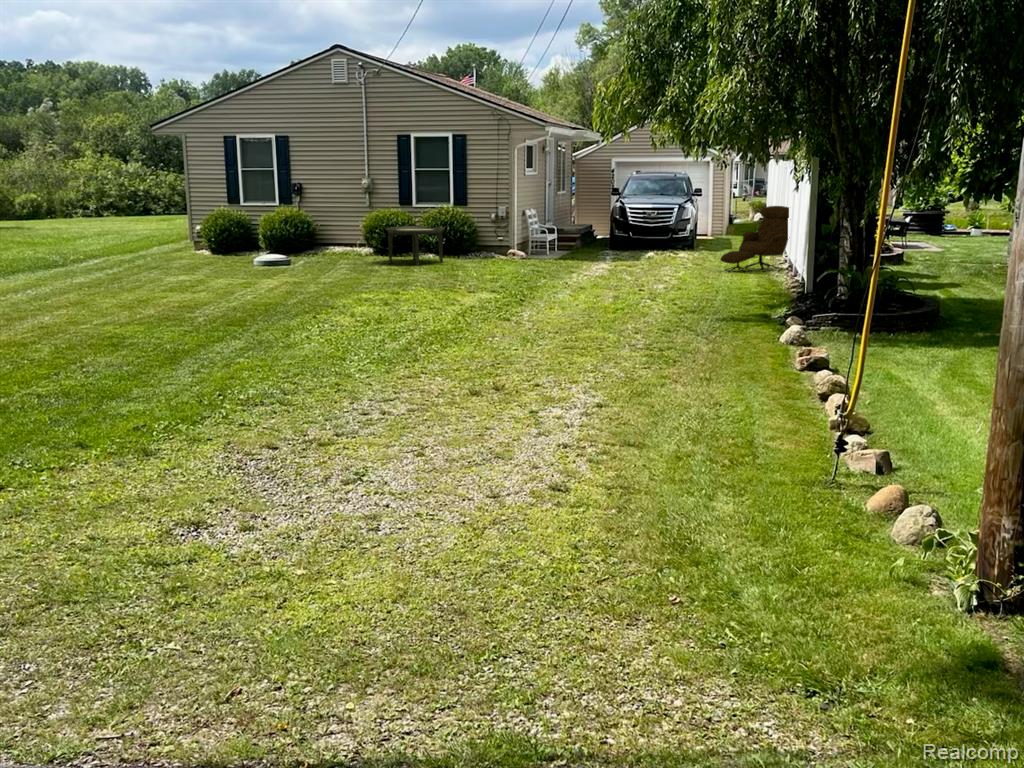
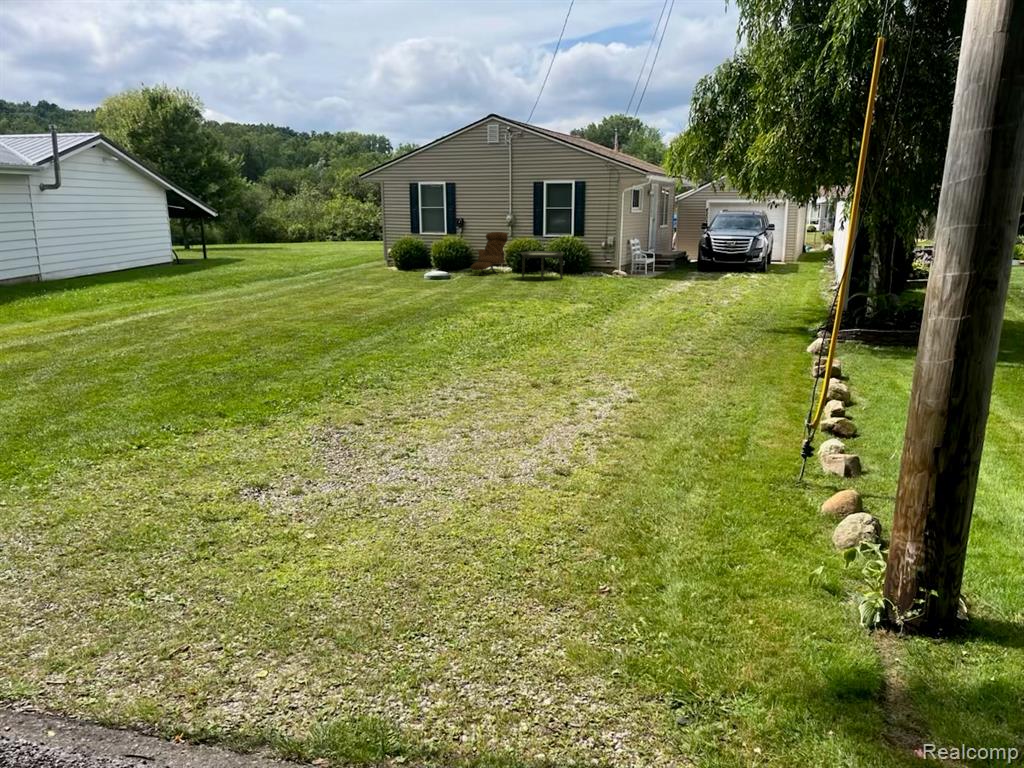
lounge chair: present [721,206,789,273] -> present [471,232,508,275]

